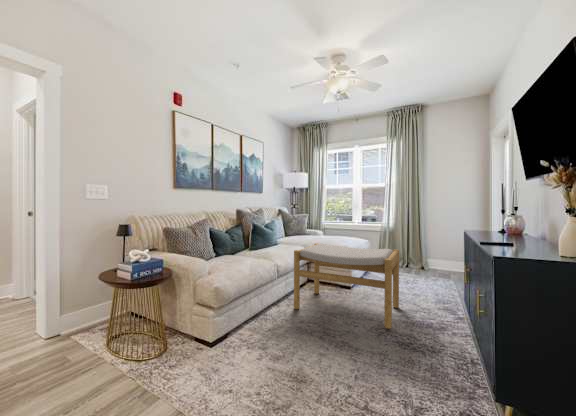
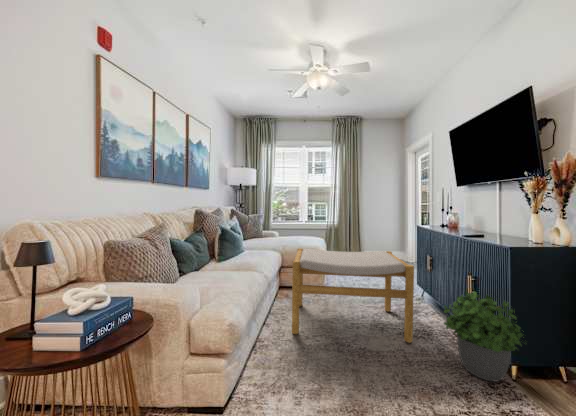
potted plant: none [399,282,473,364] -> present [444,292,527,381]

